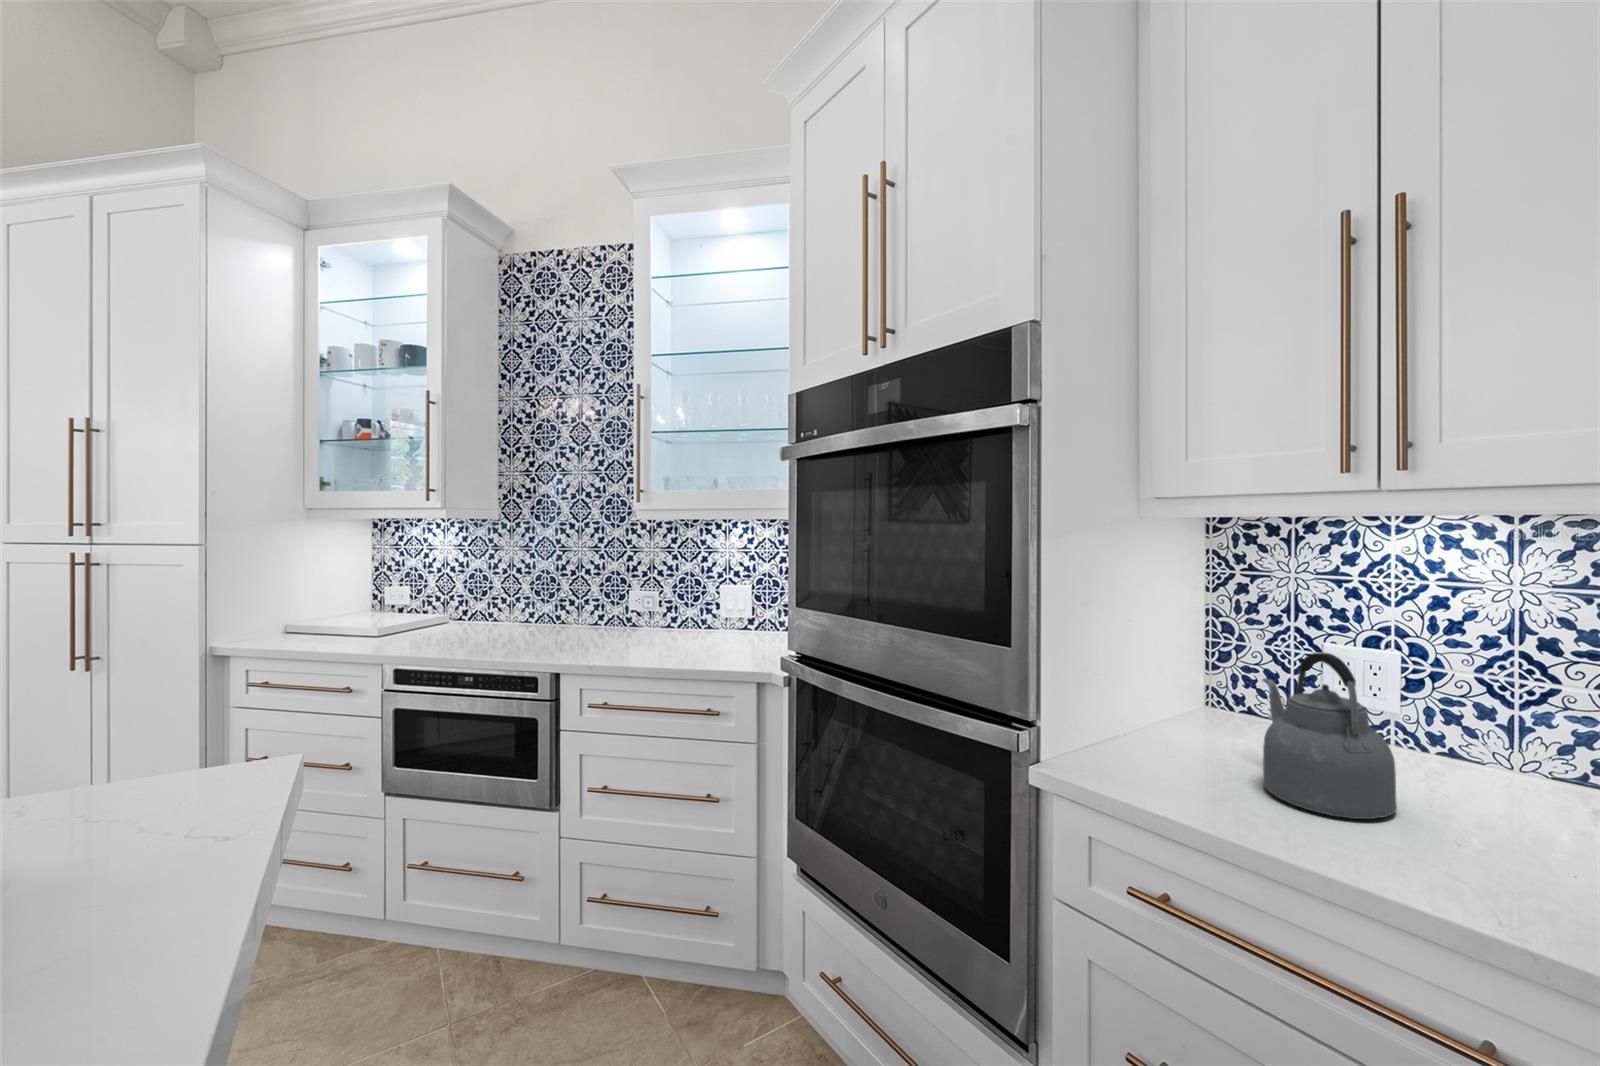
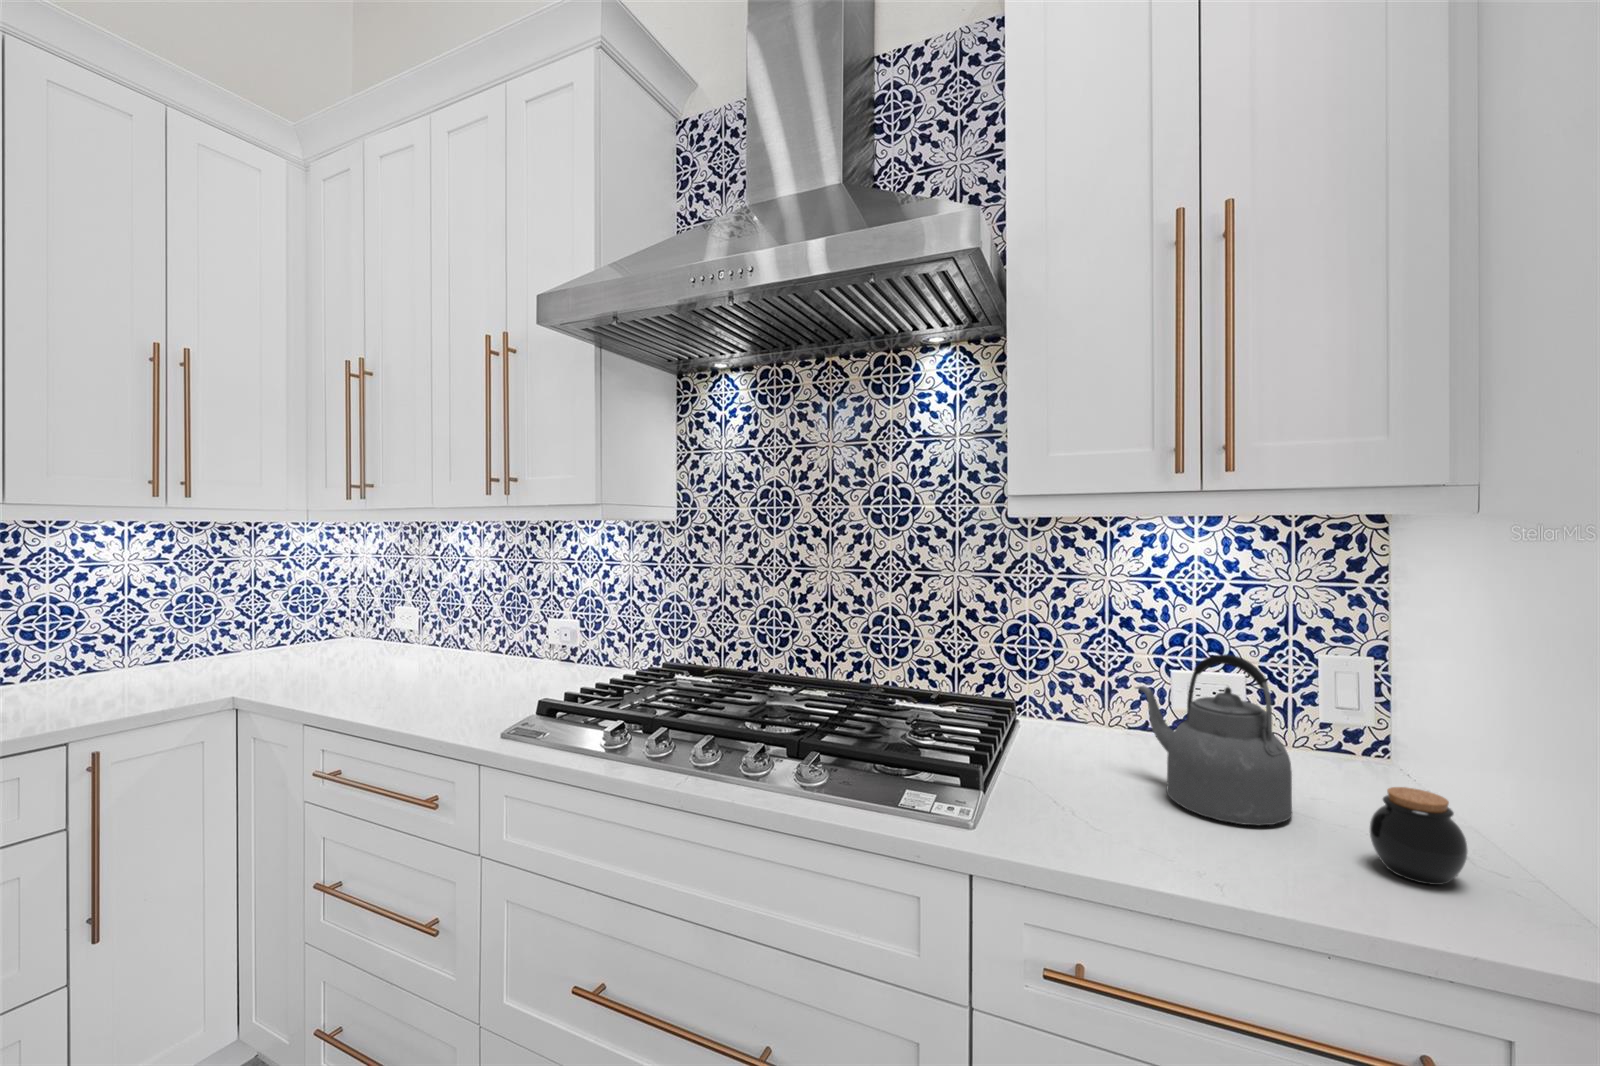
jar: none [1413,793,1518,893] -> present [1370,787,1468,885]

